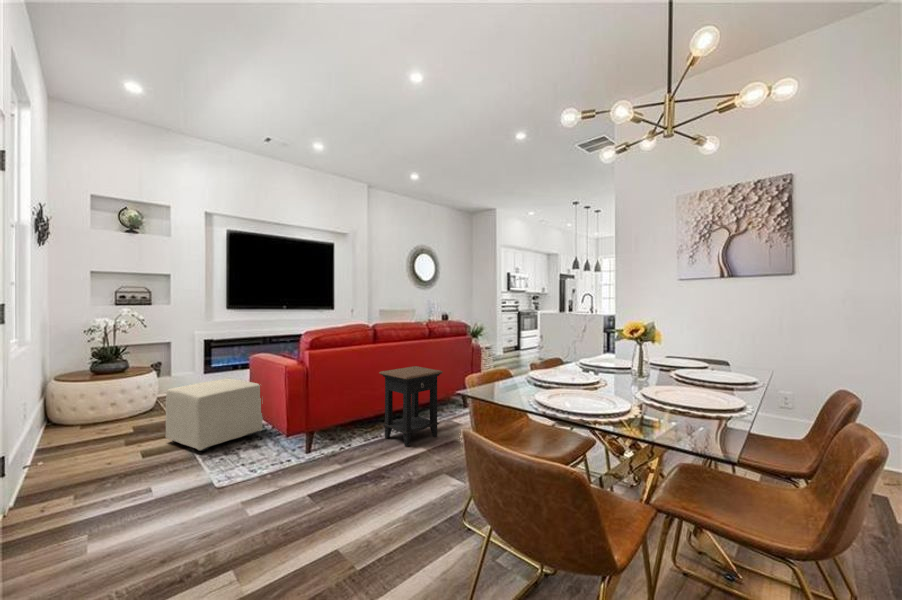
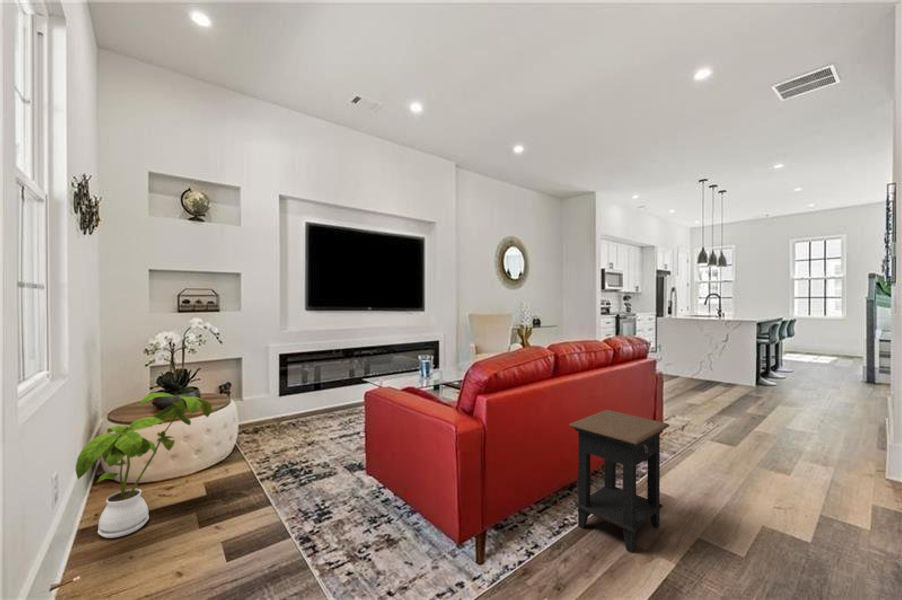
house plant: none [37,356,137,452] -> present [75,393,212,538]
ottoman: present [166,379,263,451] -> none [255,421,388,550]

